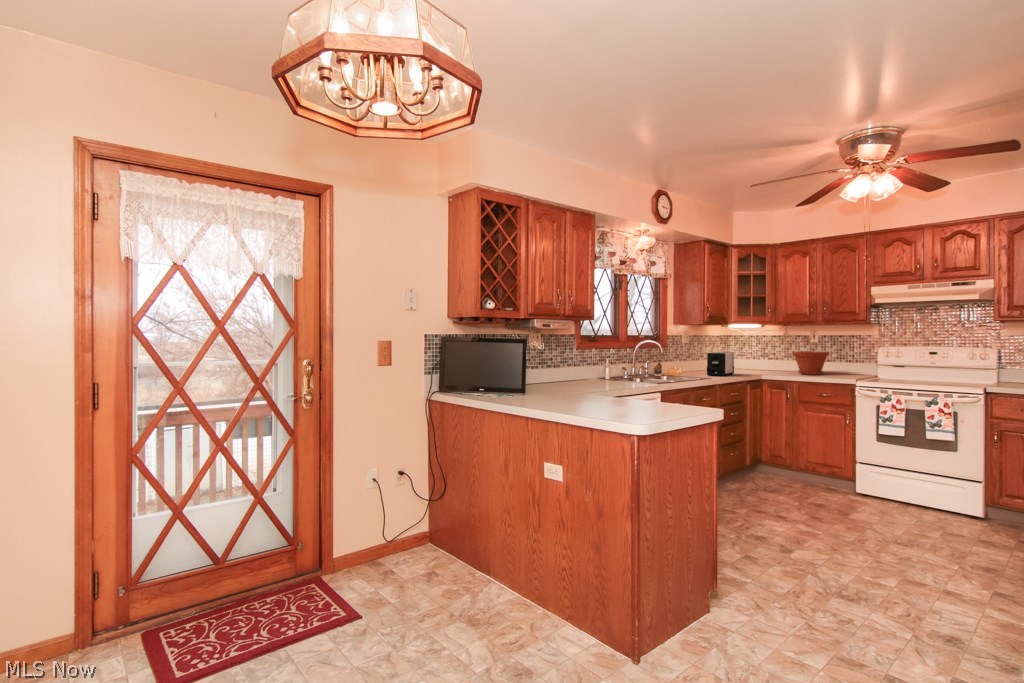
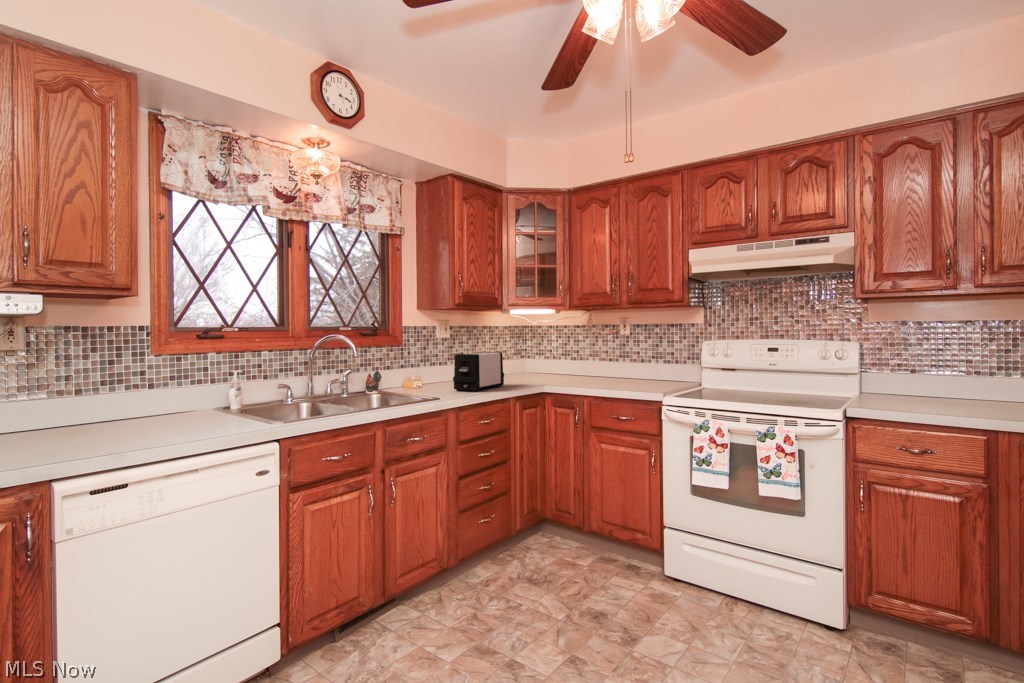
plant pot: present [792,351,829,375] -> none [589,348,639,384]

